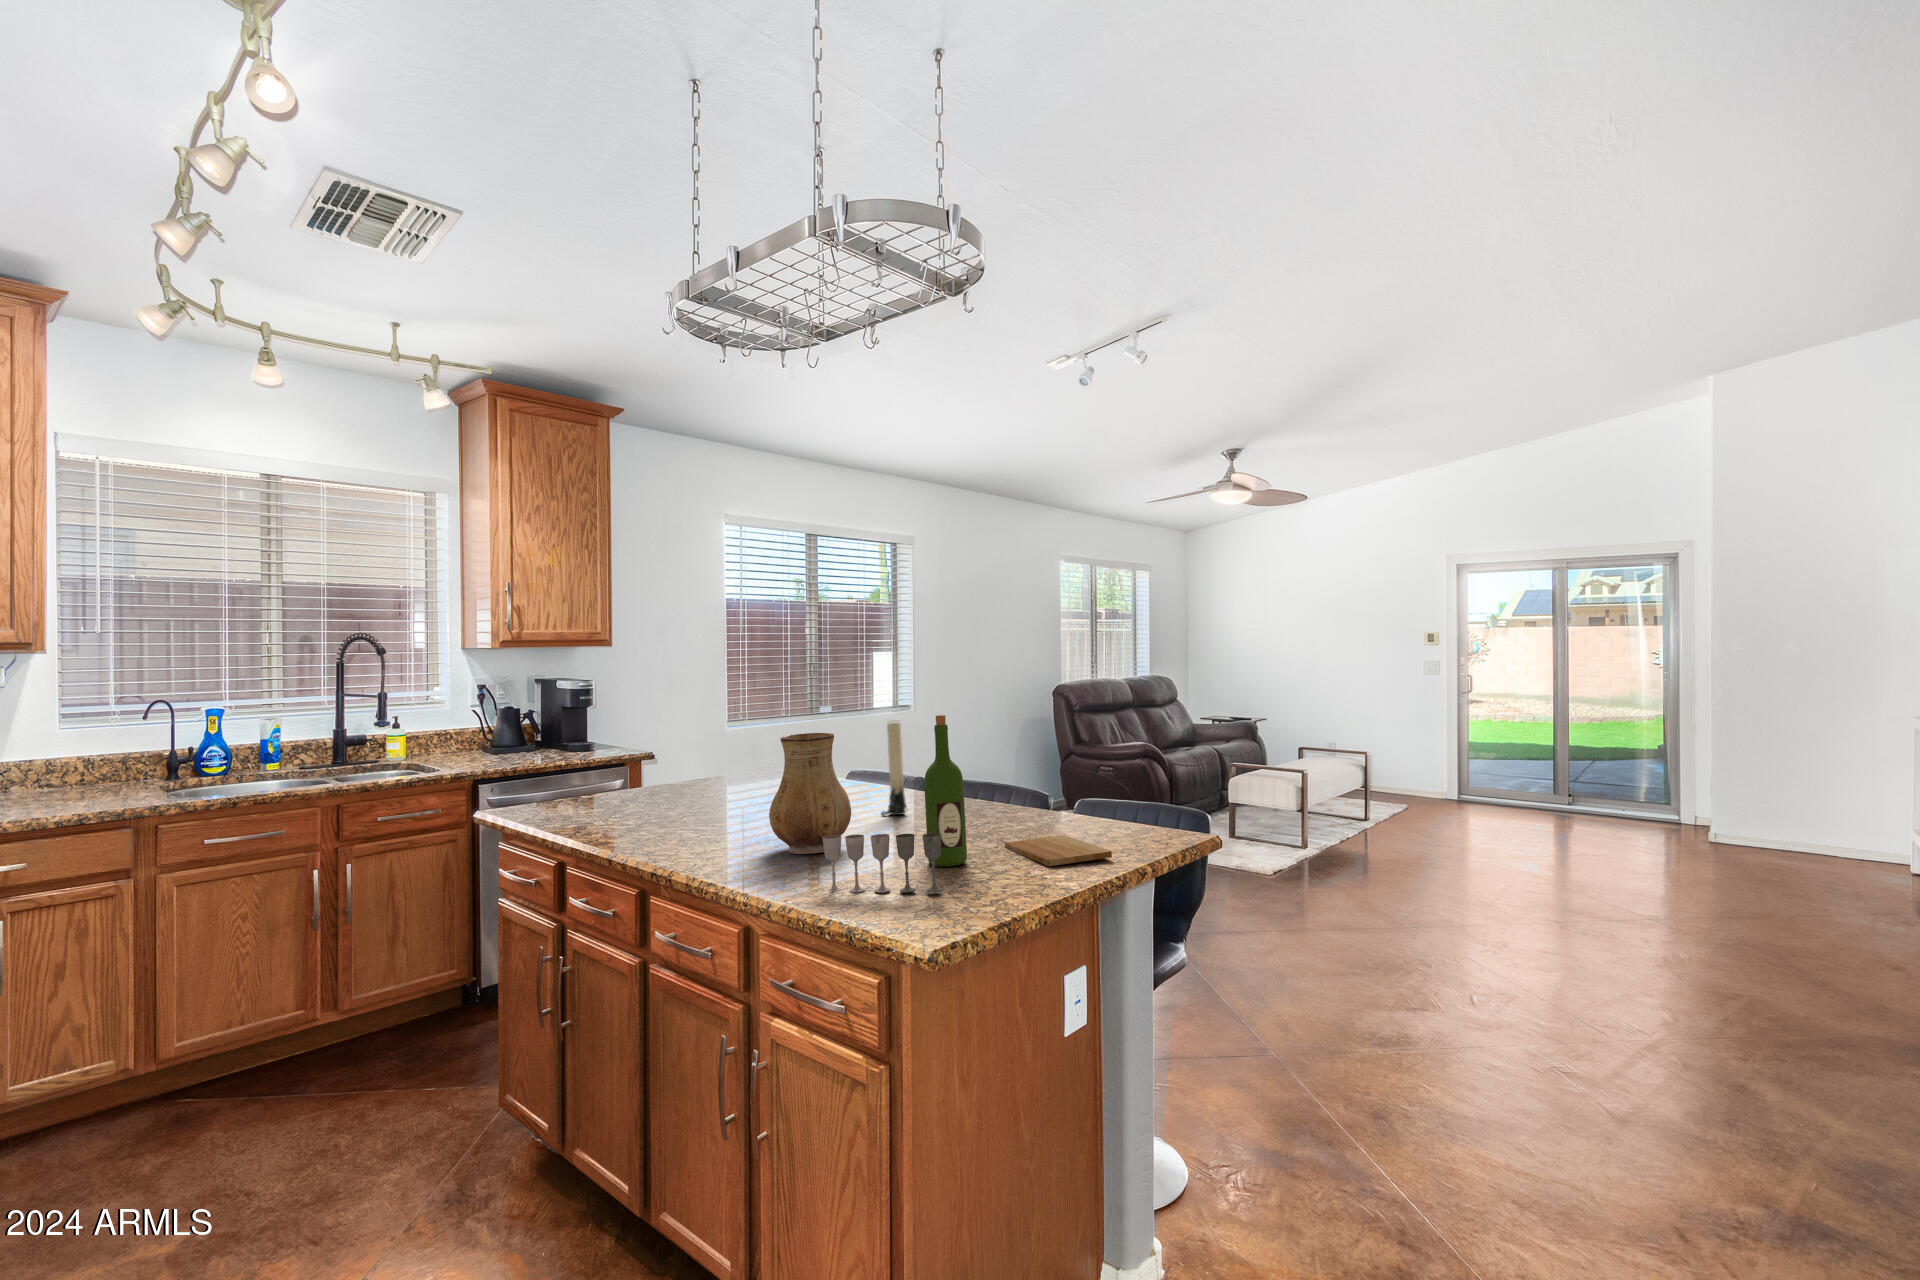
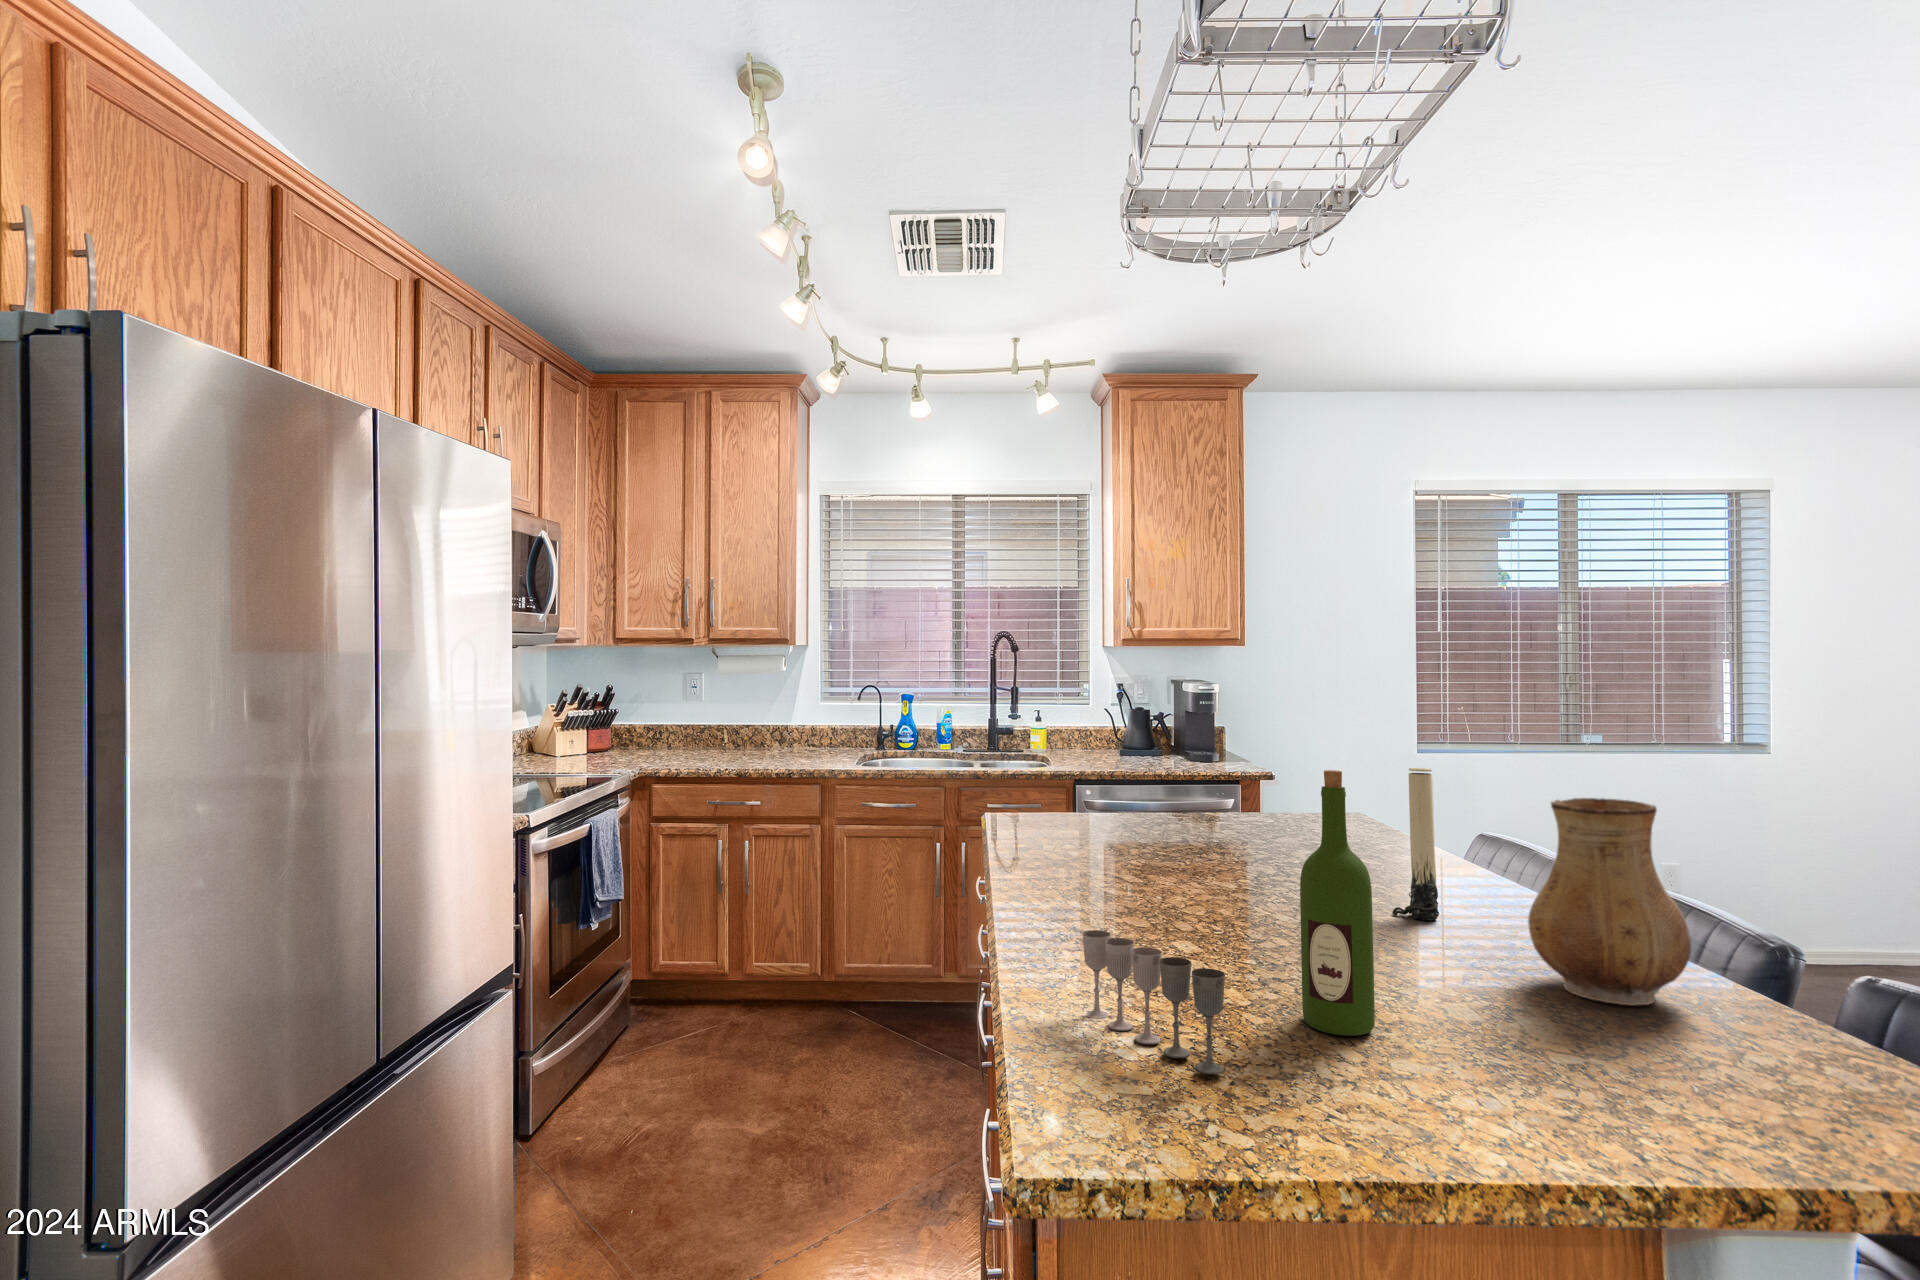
ceramic pitcher: present [769,733,851,854] -> present [1528,798,1691,1005]
cutting board: present [1005,835,1112,866] -> none [1503,1020,1698,1130]

